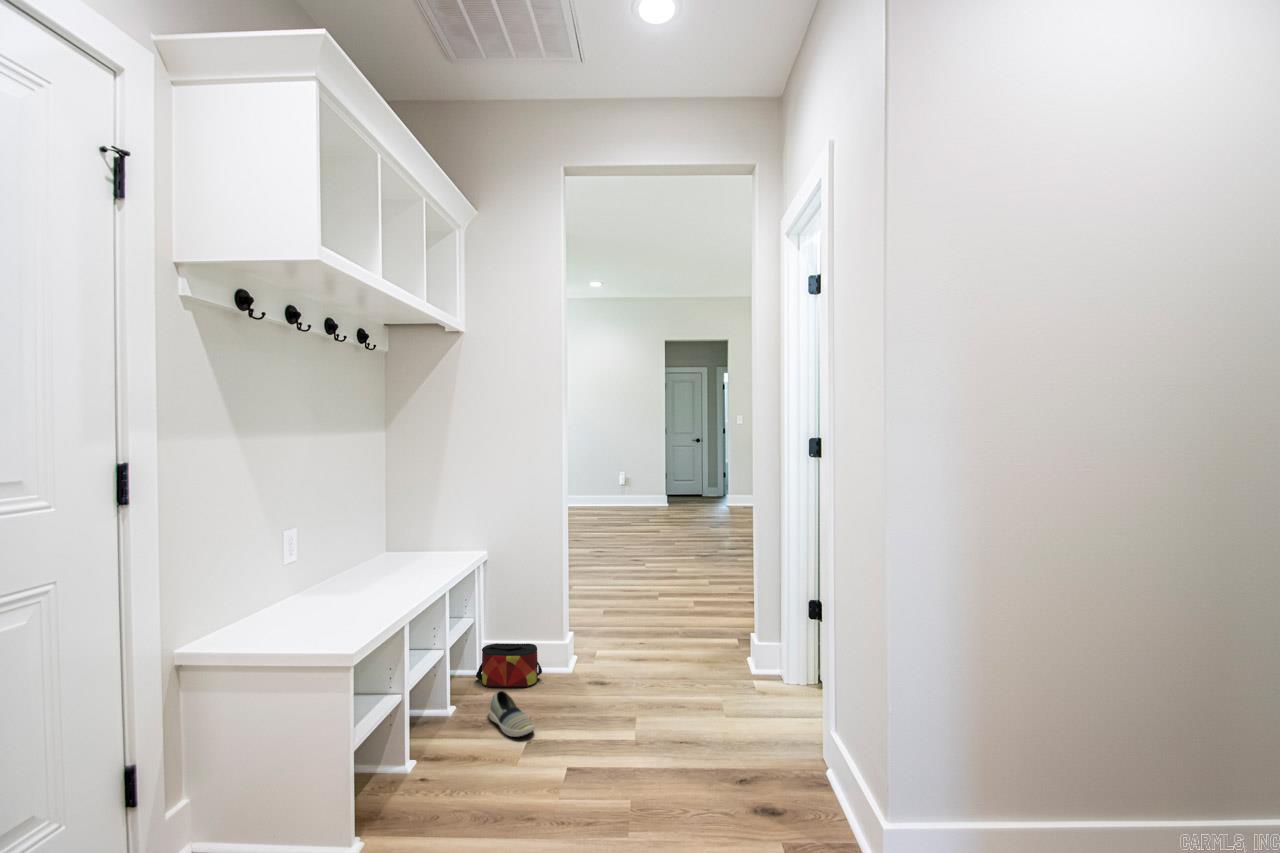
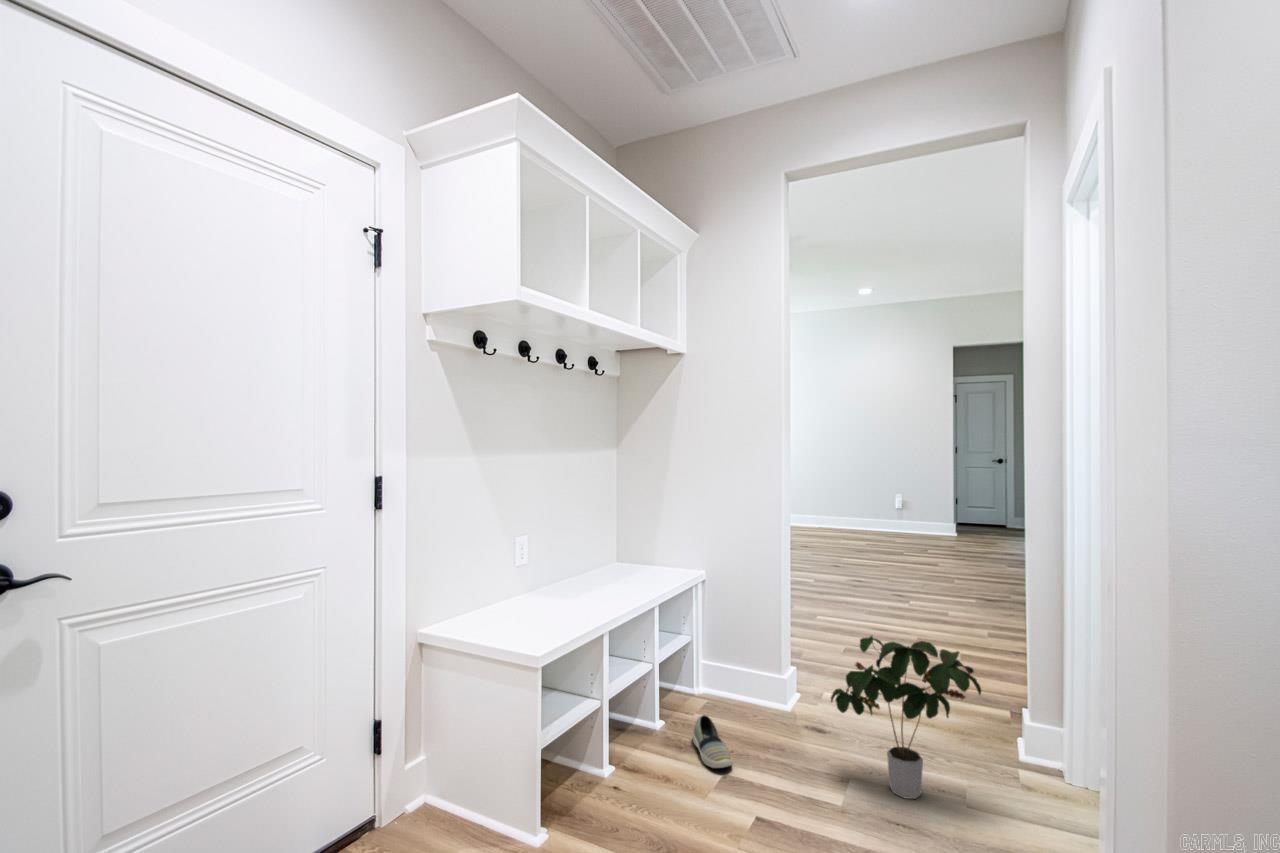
potted plant: none [619,588,737,721] -> present [831,636,981,799]
bag: present [476,643,542,688] -> none [691,665,757,717]

